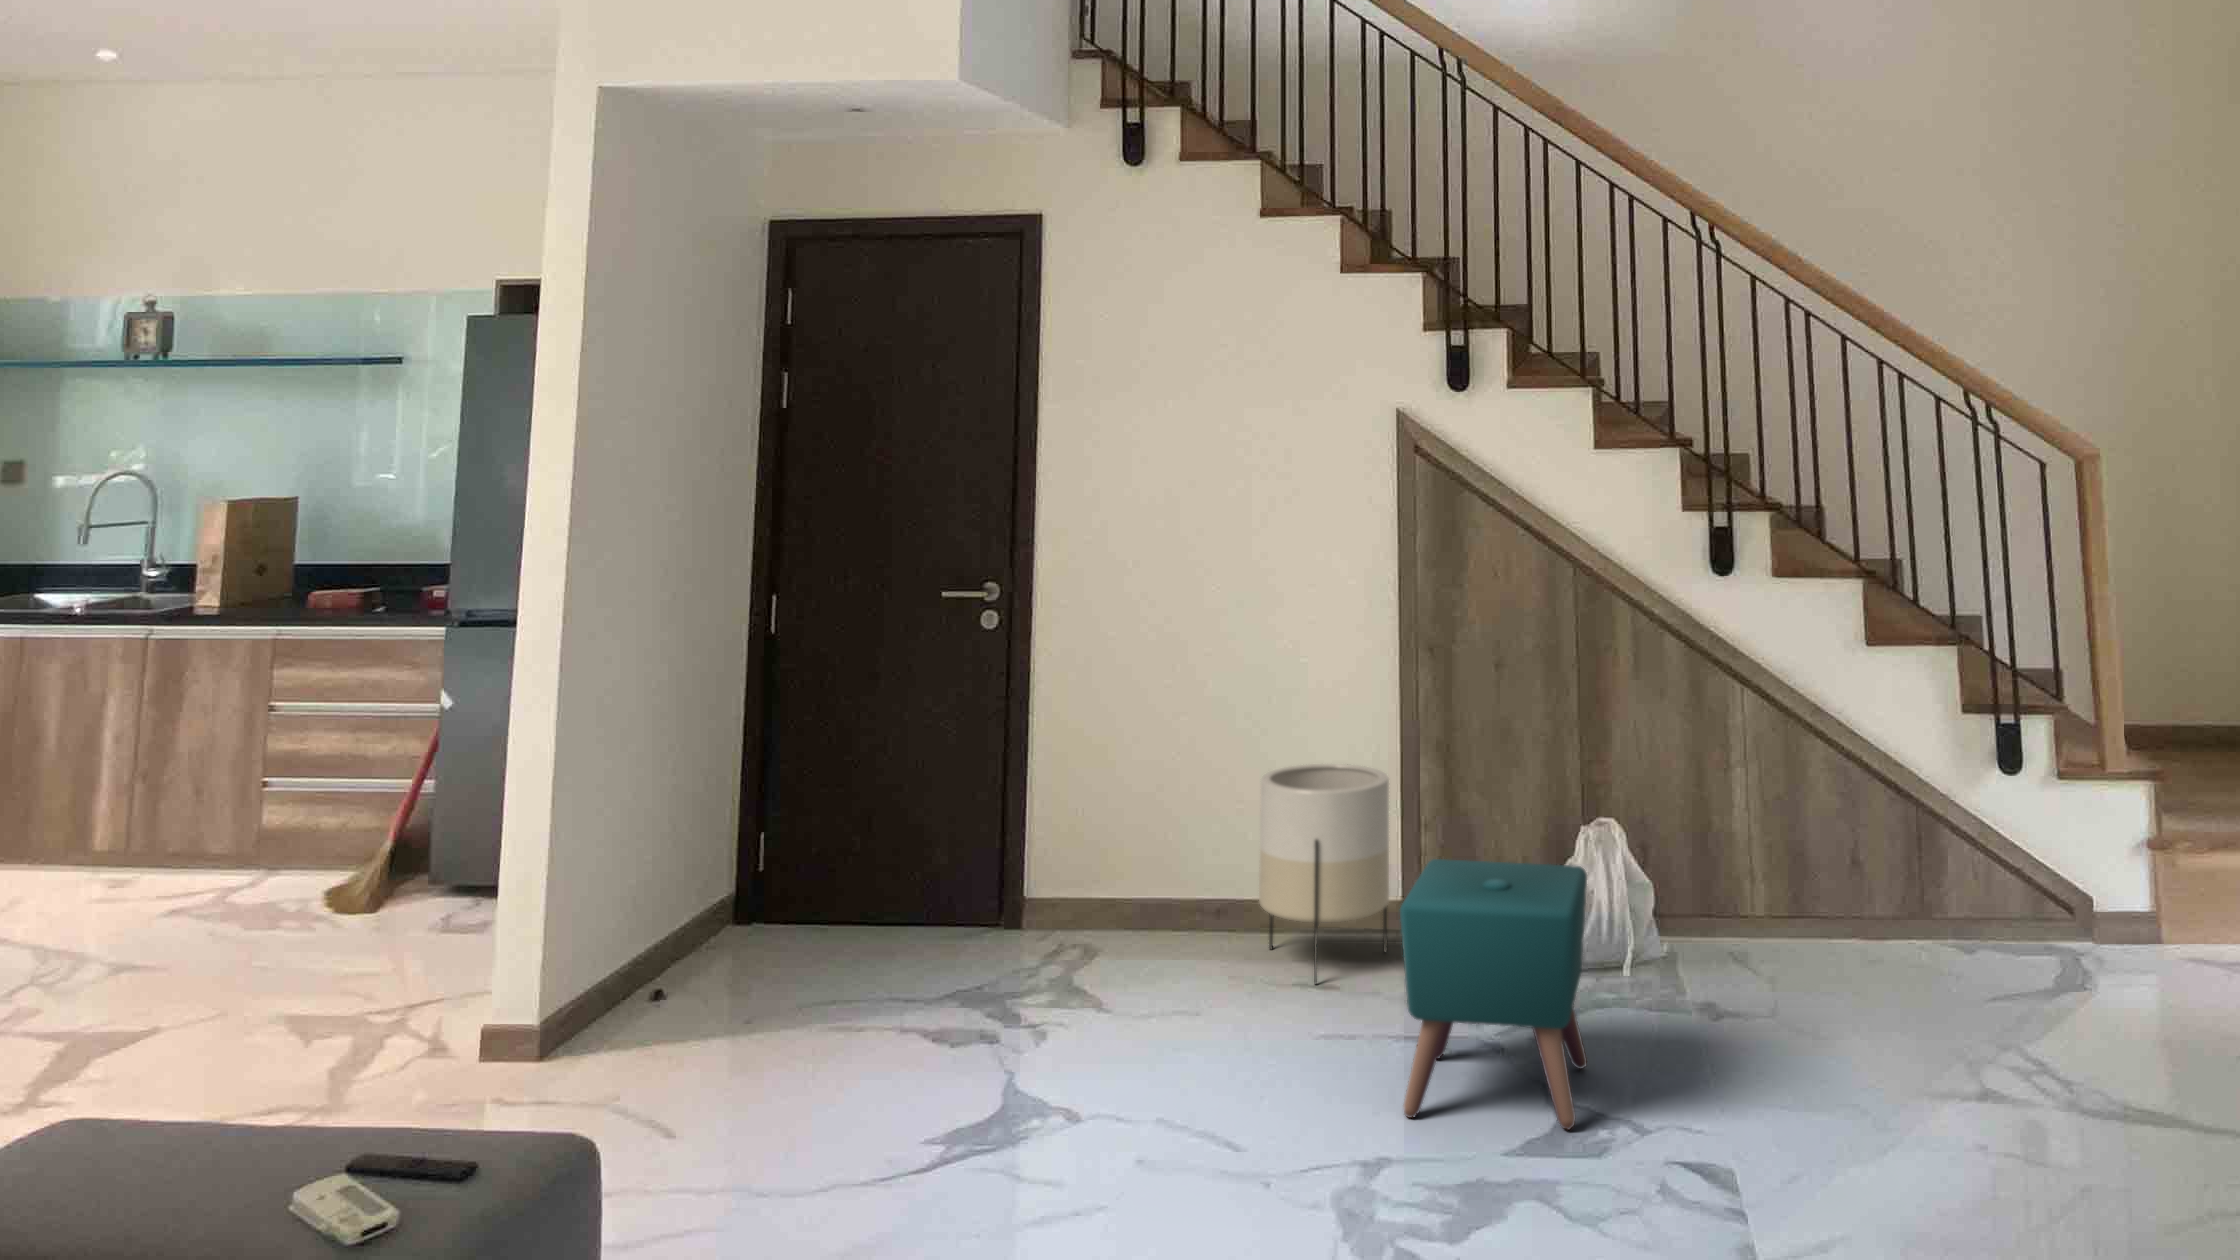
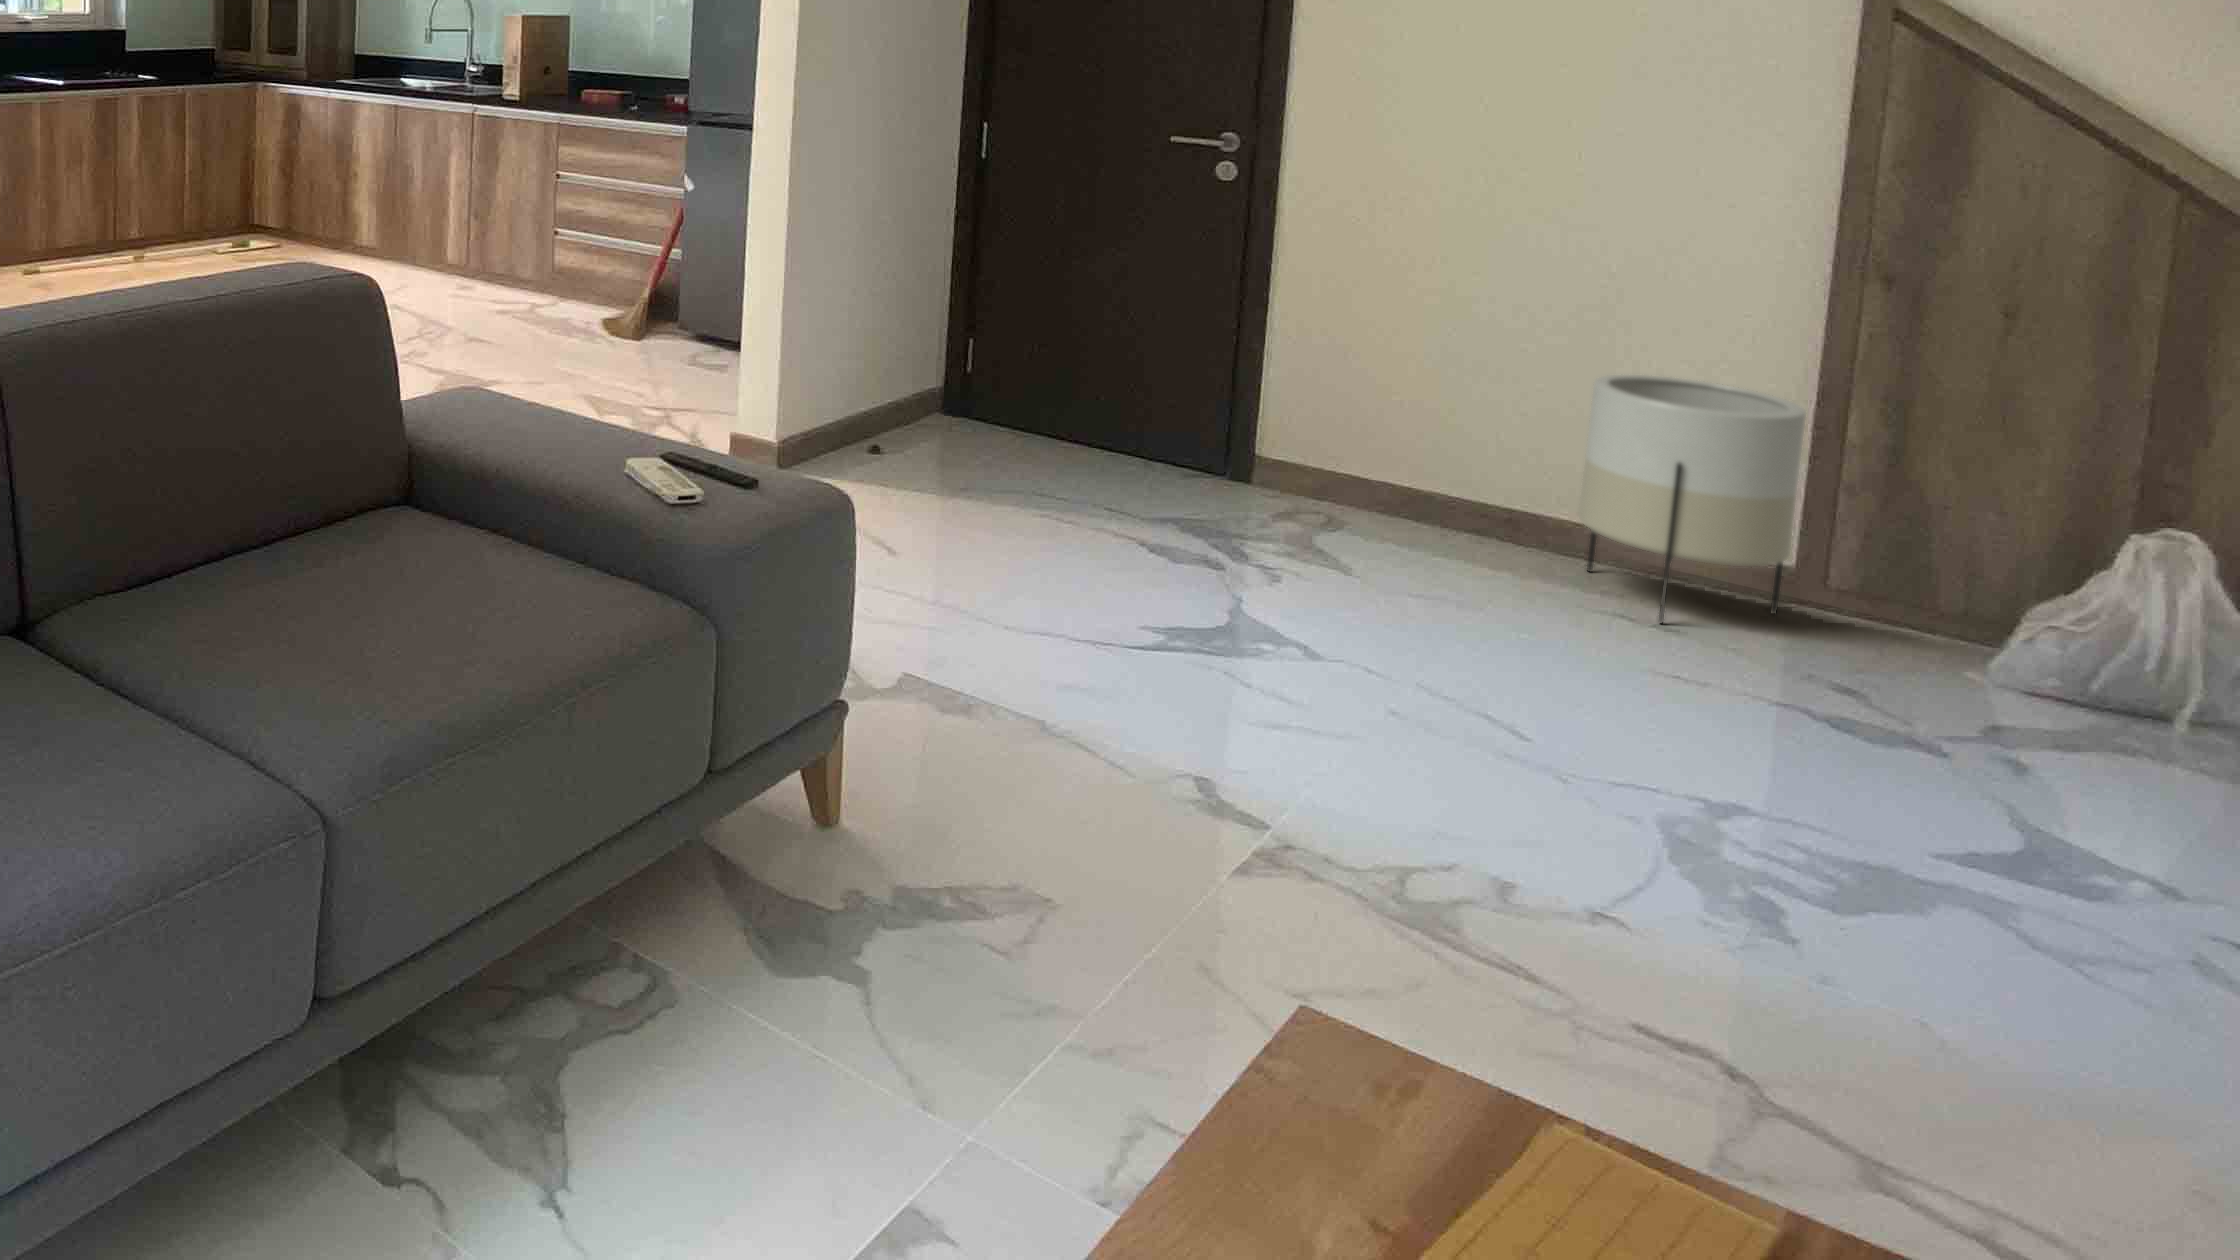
ottoman: present [1400,859,1587,1129] -> none [1816,517,2209,902]

